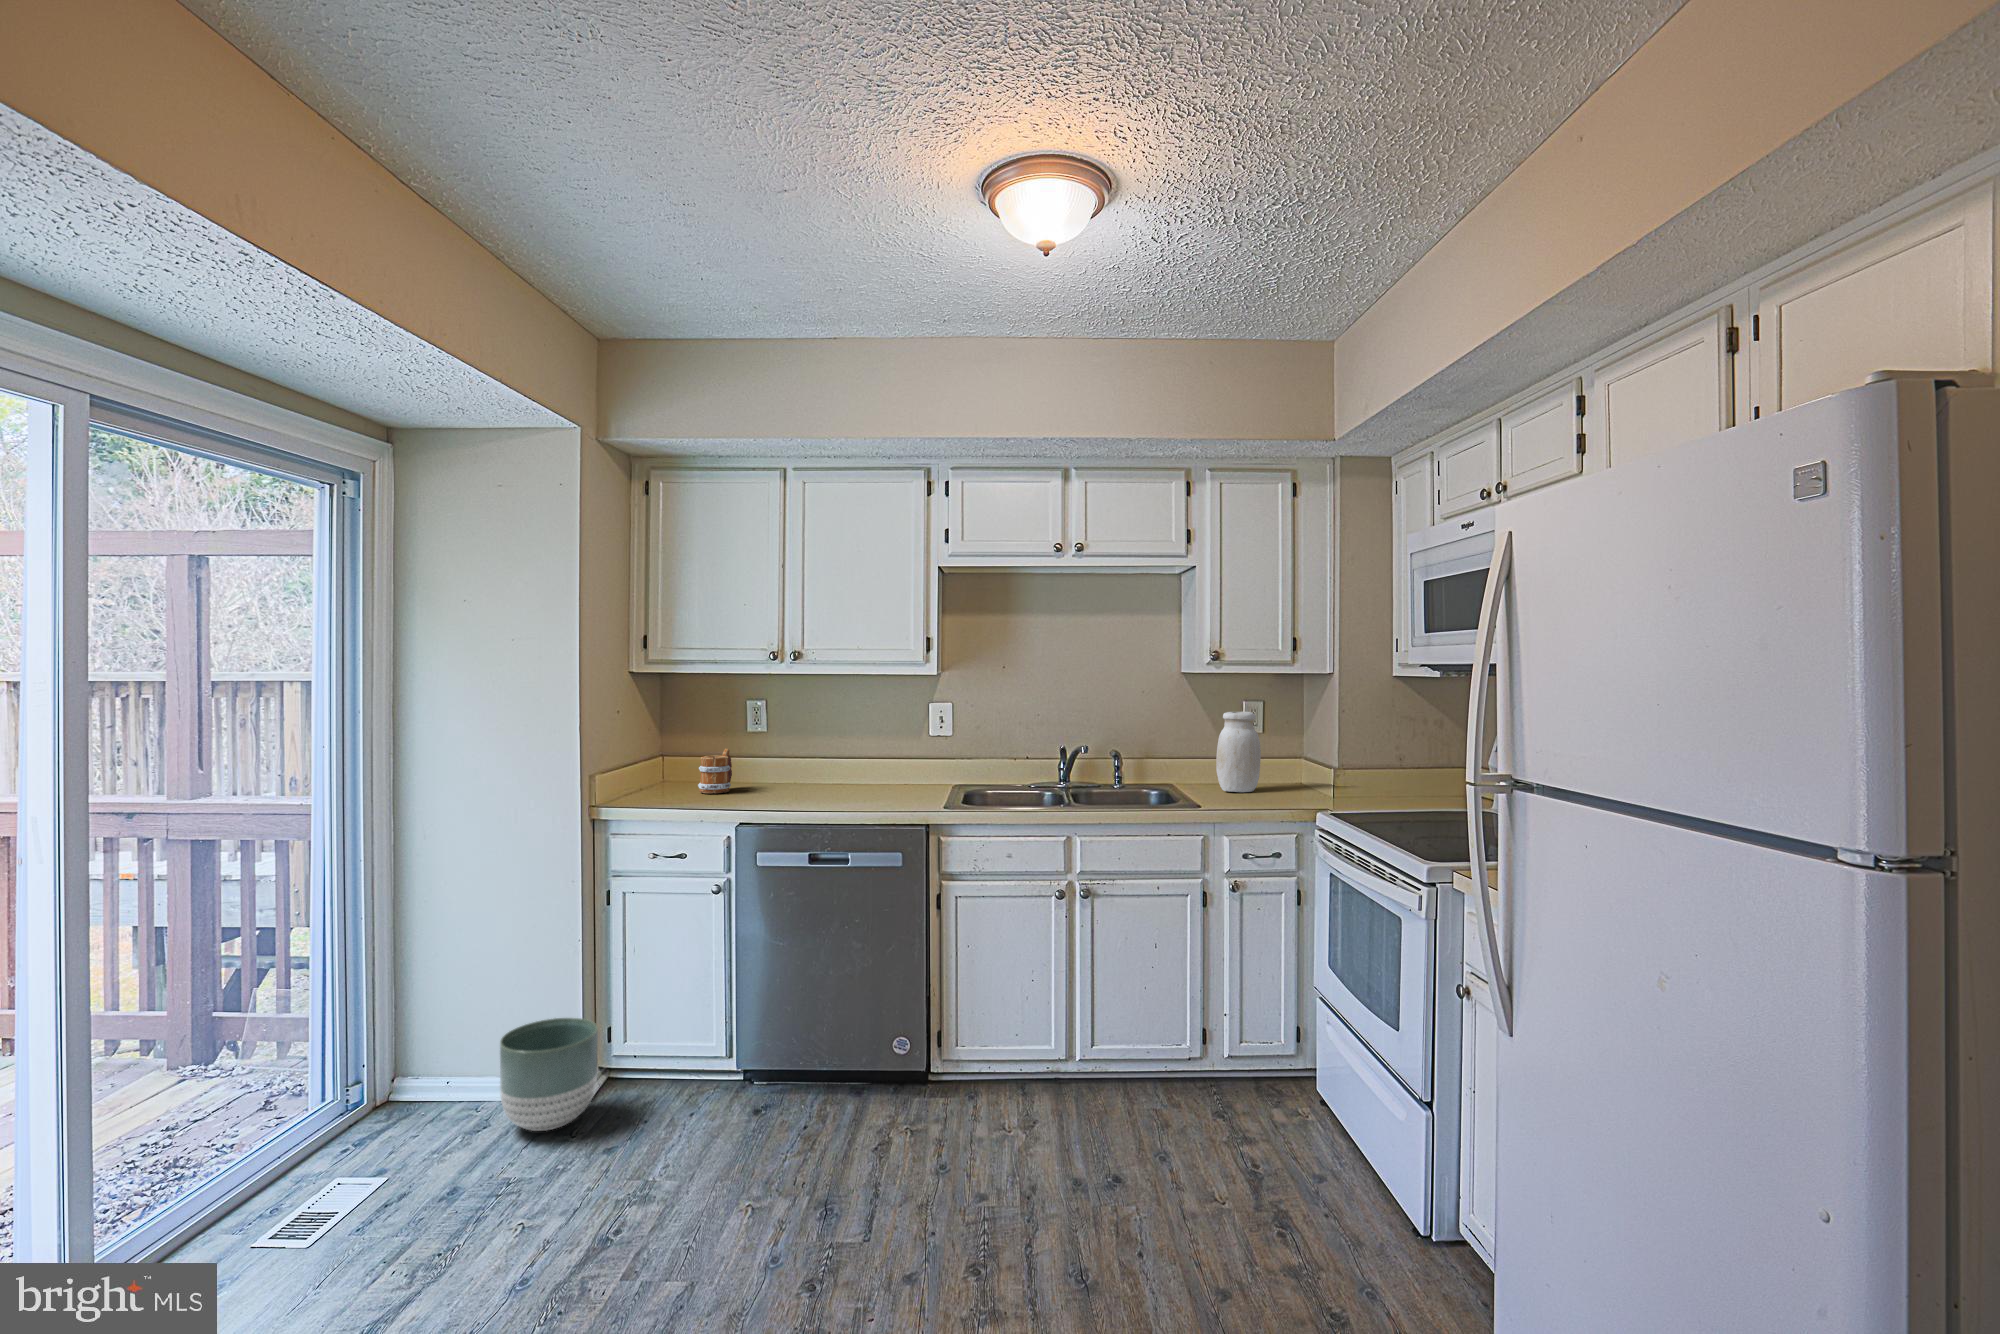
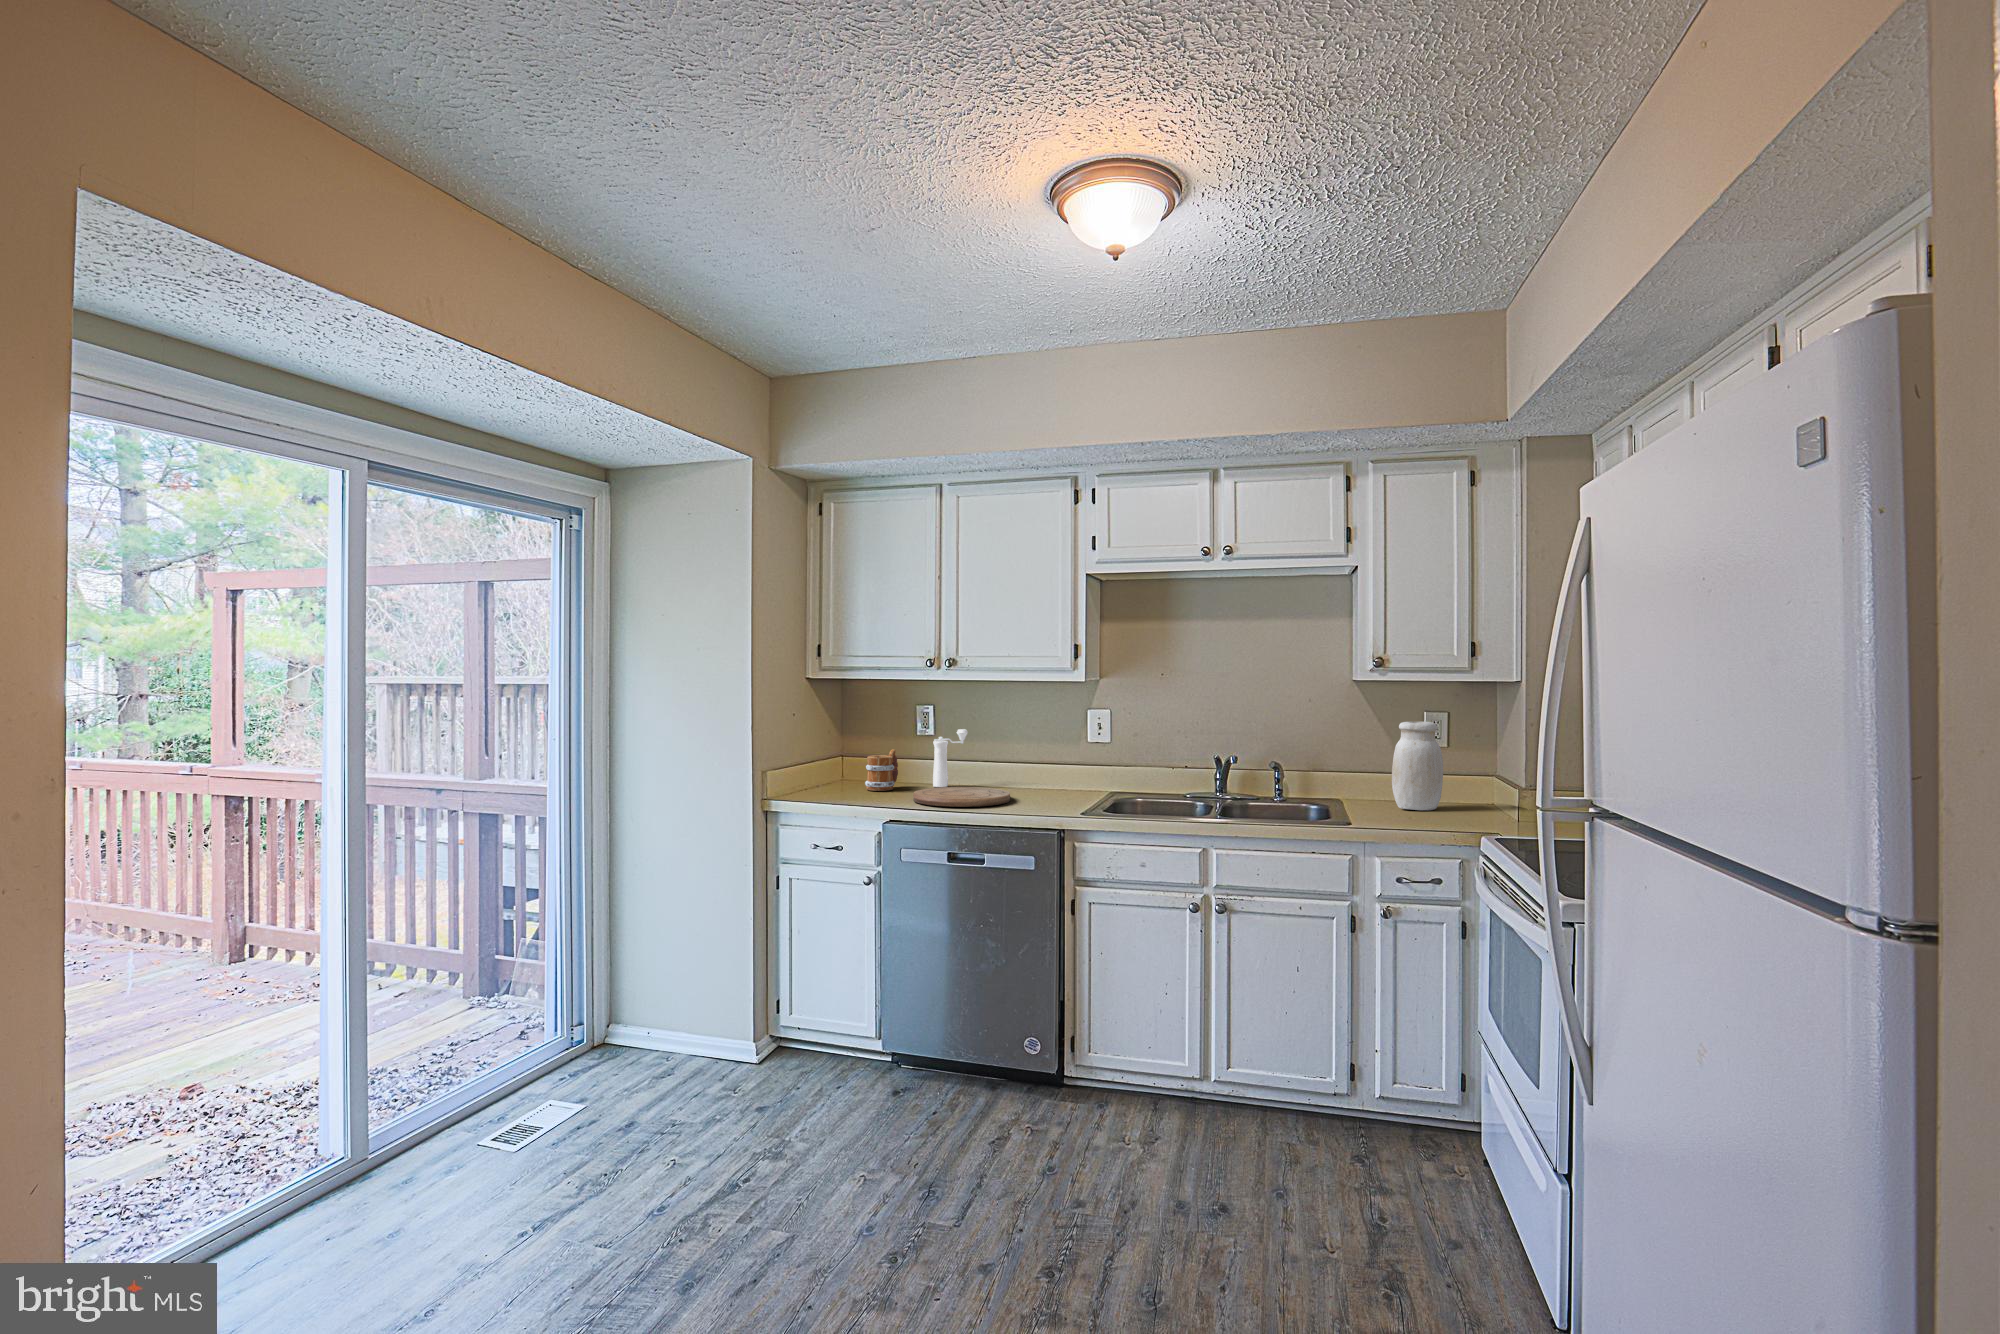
pepper mill: none [770,726,804,787] -> present [933,729,968,787]
cutting board: none [760,786,862,807] -> present [913,787,1010,807]
planter: present [500,1018,598,1131] -> none [678,987,761,1086]

